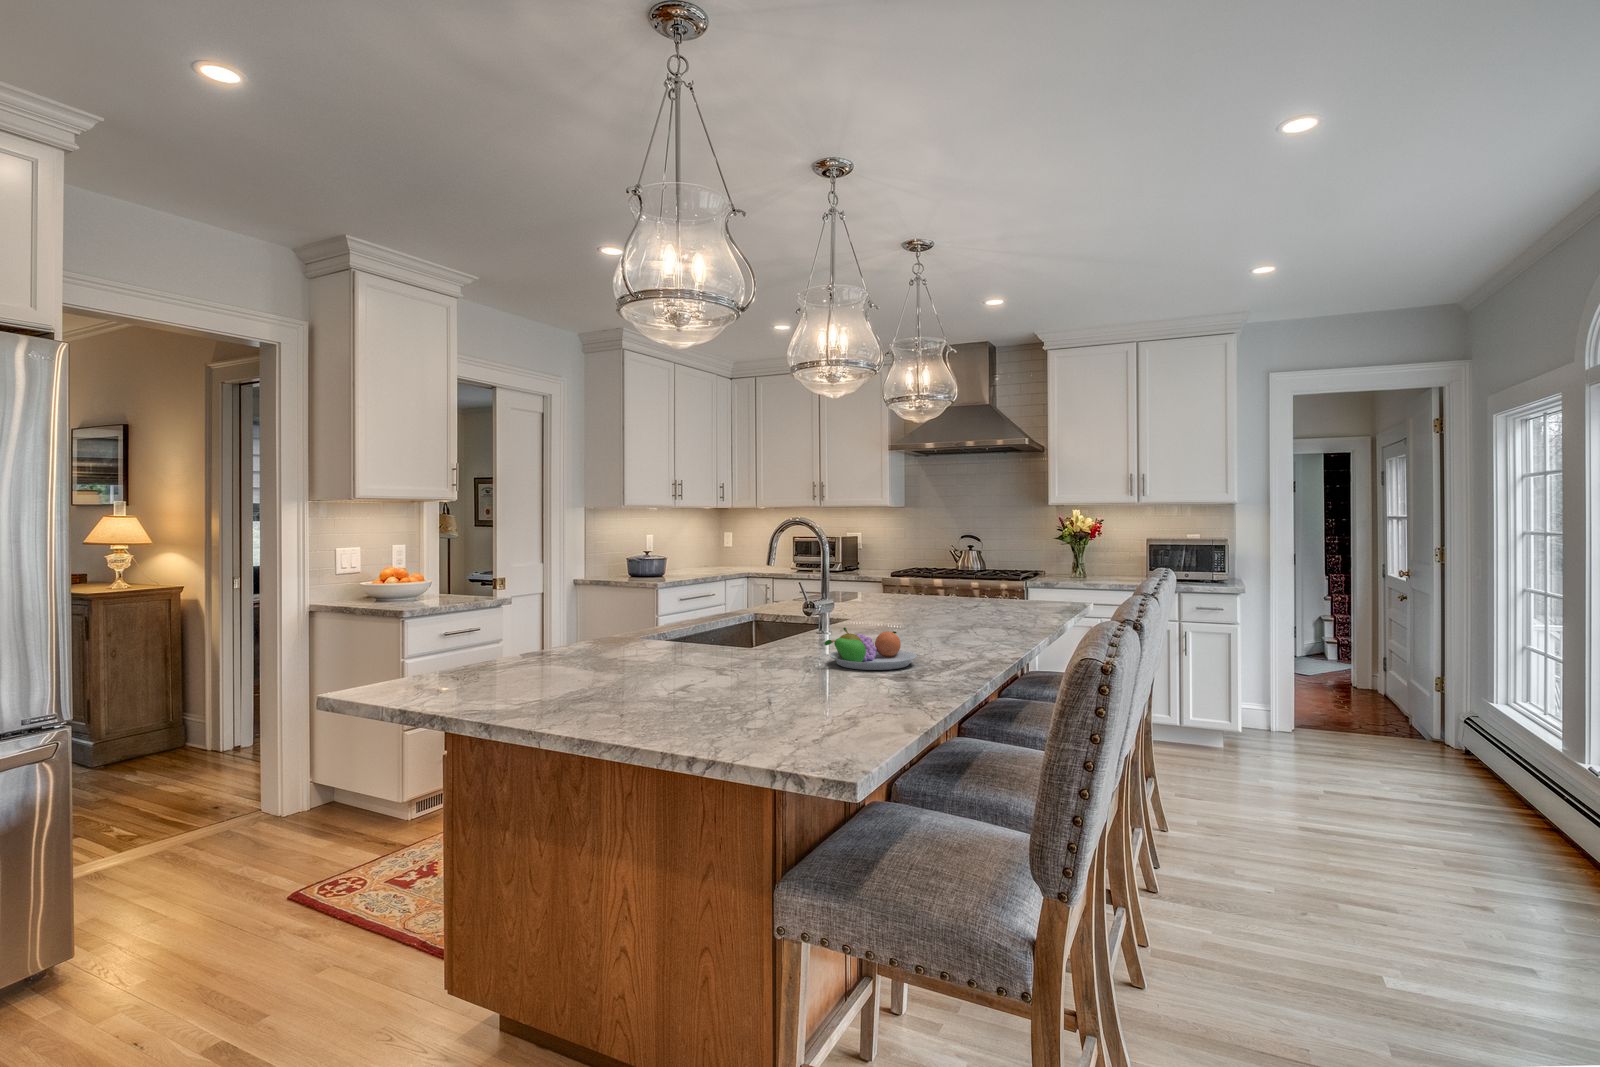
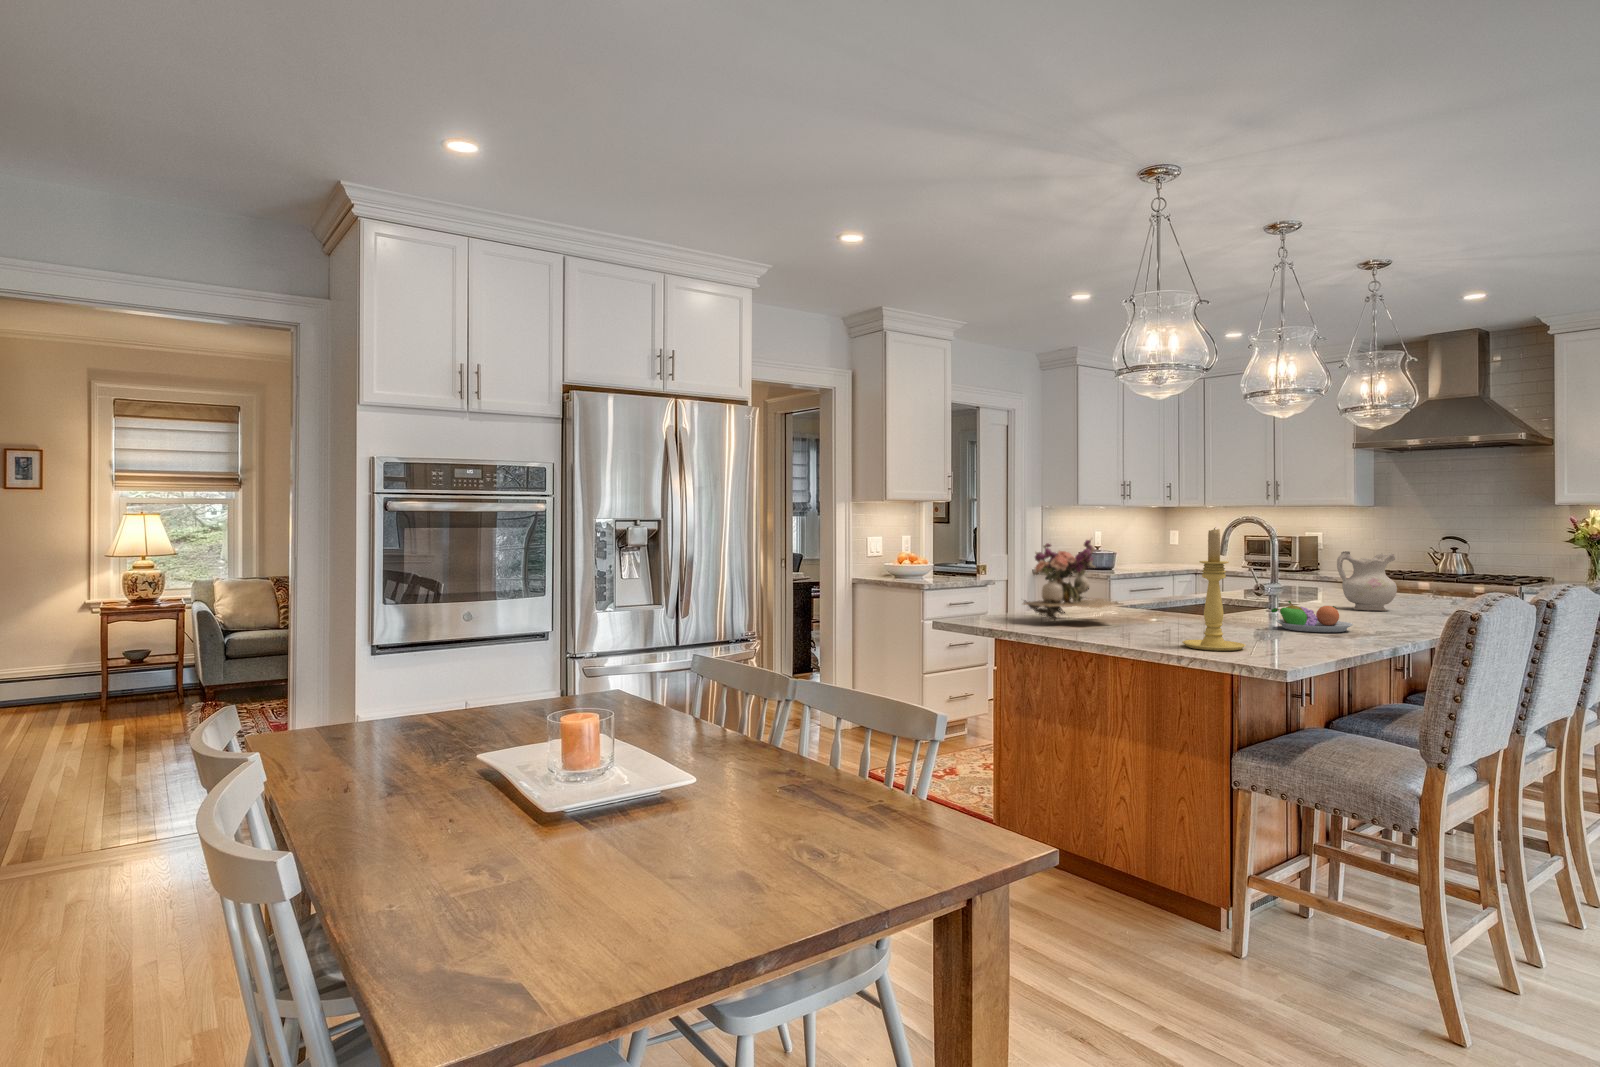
candle holder: none [702,534,793,733] -> present [1182,528,1246,651]
flower arrangement: none [476,548,633,678] -> present [1023,540,1122,620]
ceramic pitcher: none [887,556,946,624] -> present [1337,551,1397,611]

